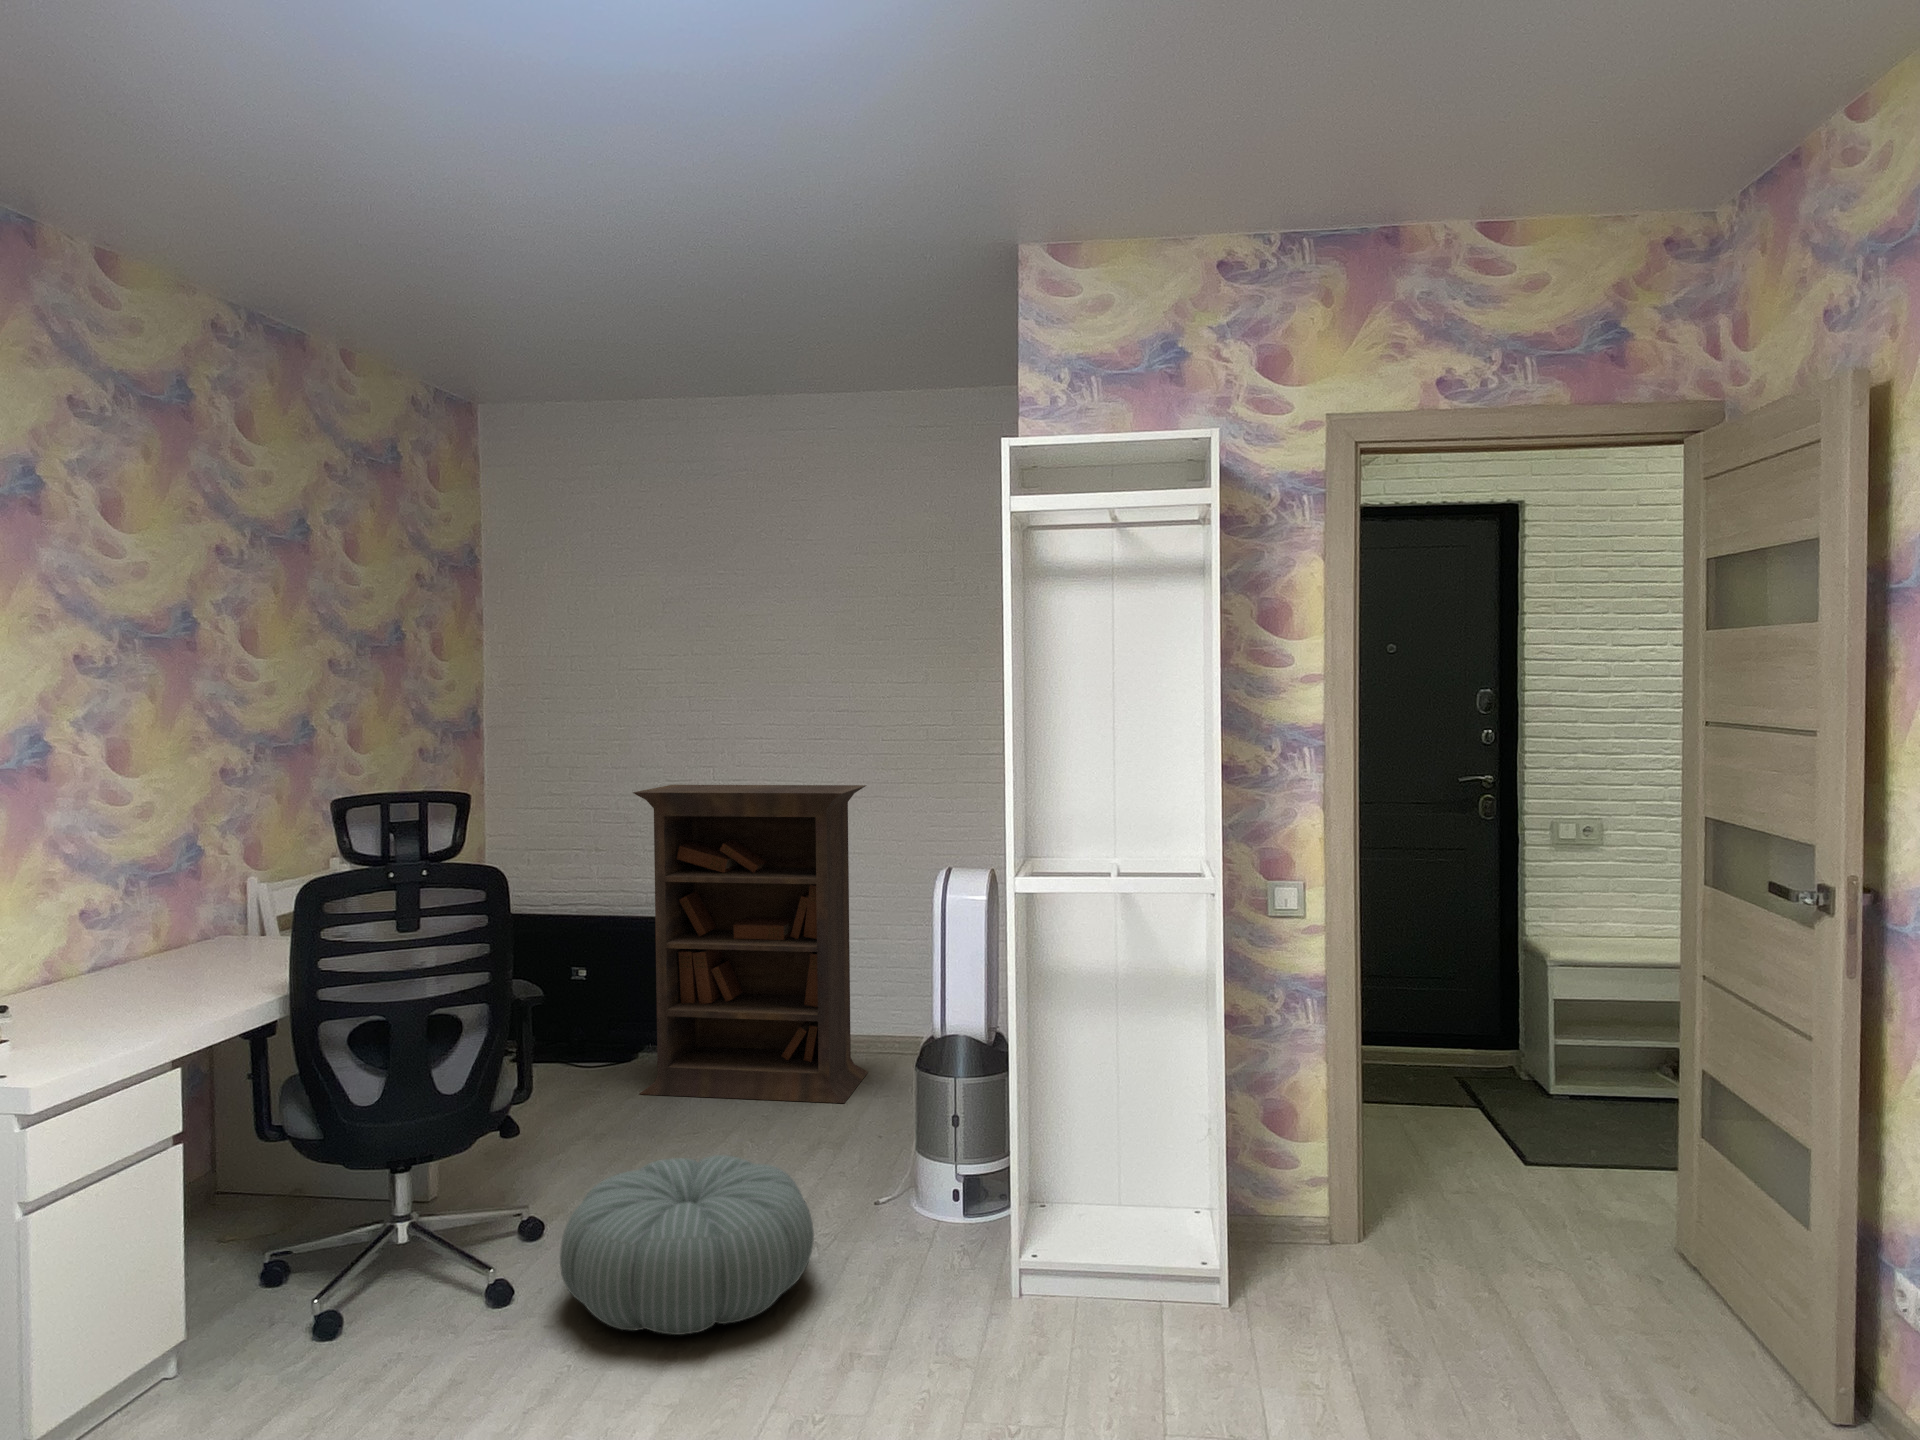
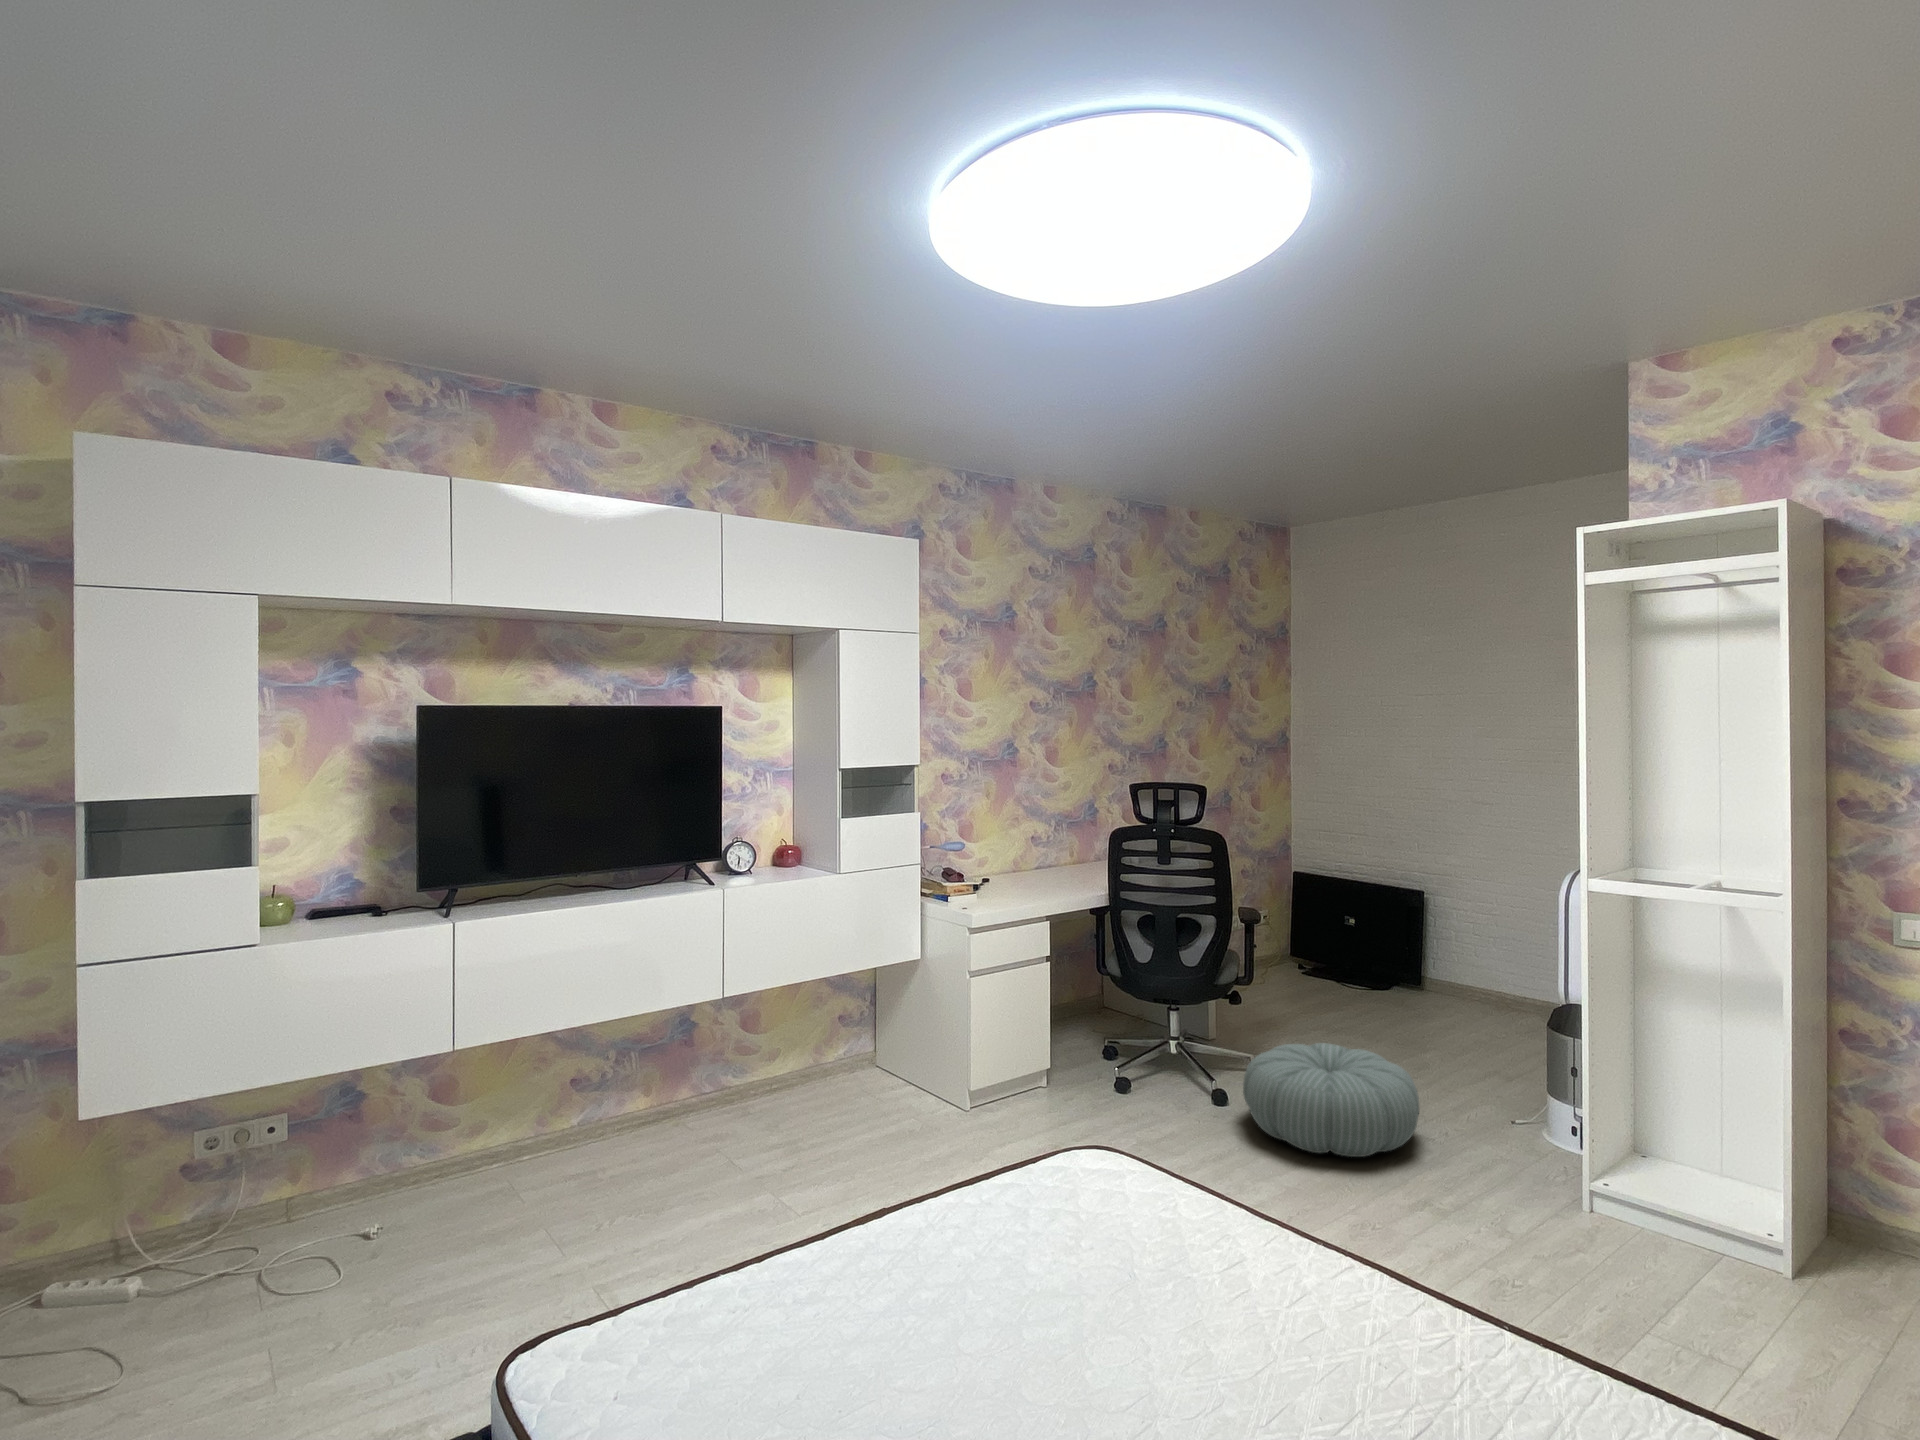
bookcase: present [633,785,868,1103] -> none [1370,789,1573,1055]

